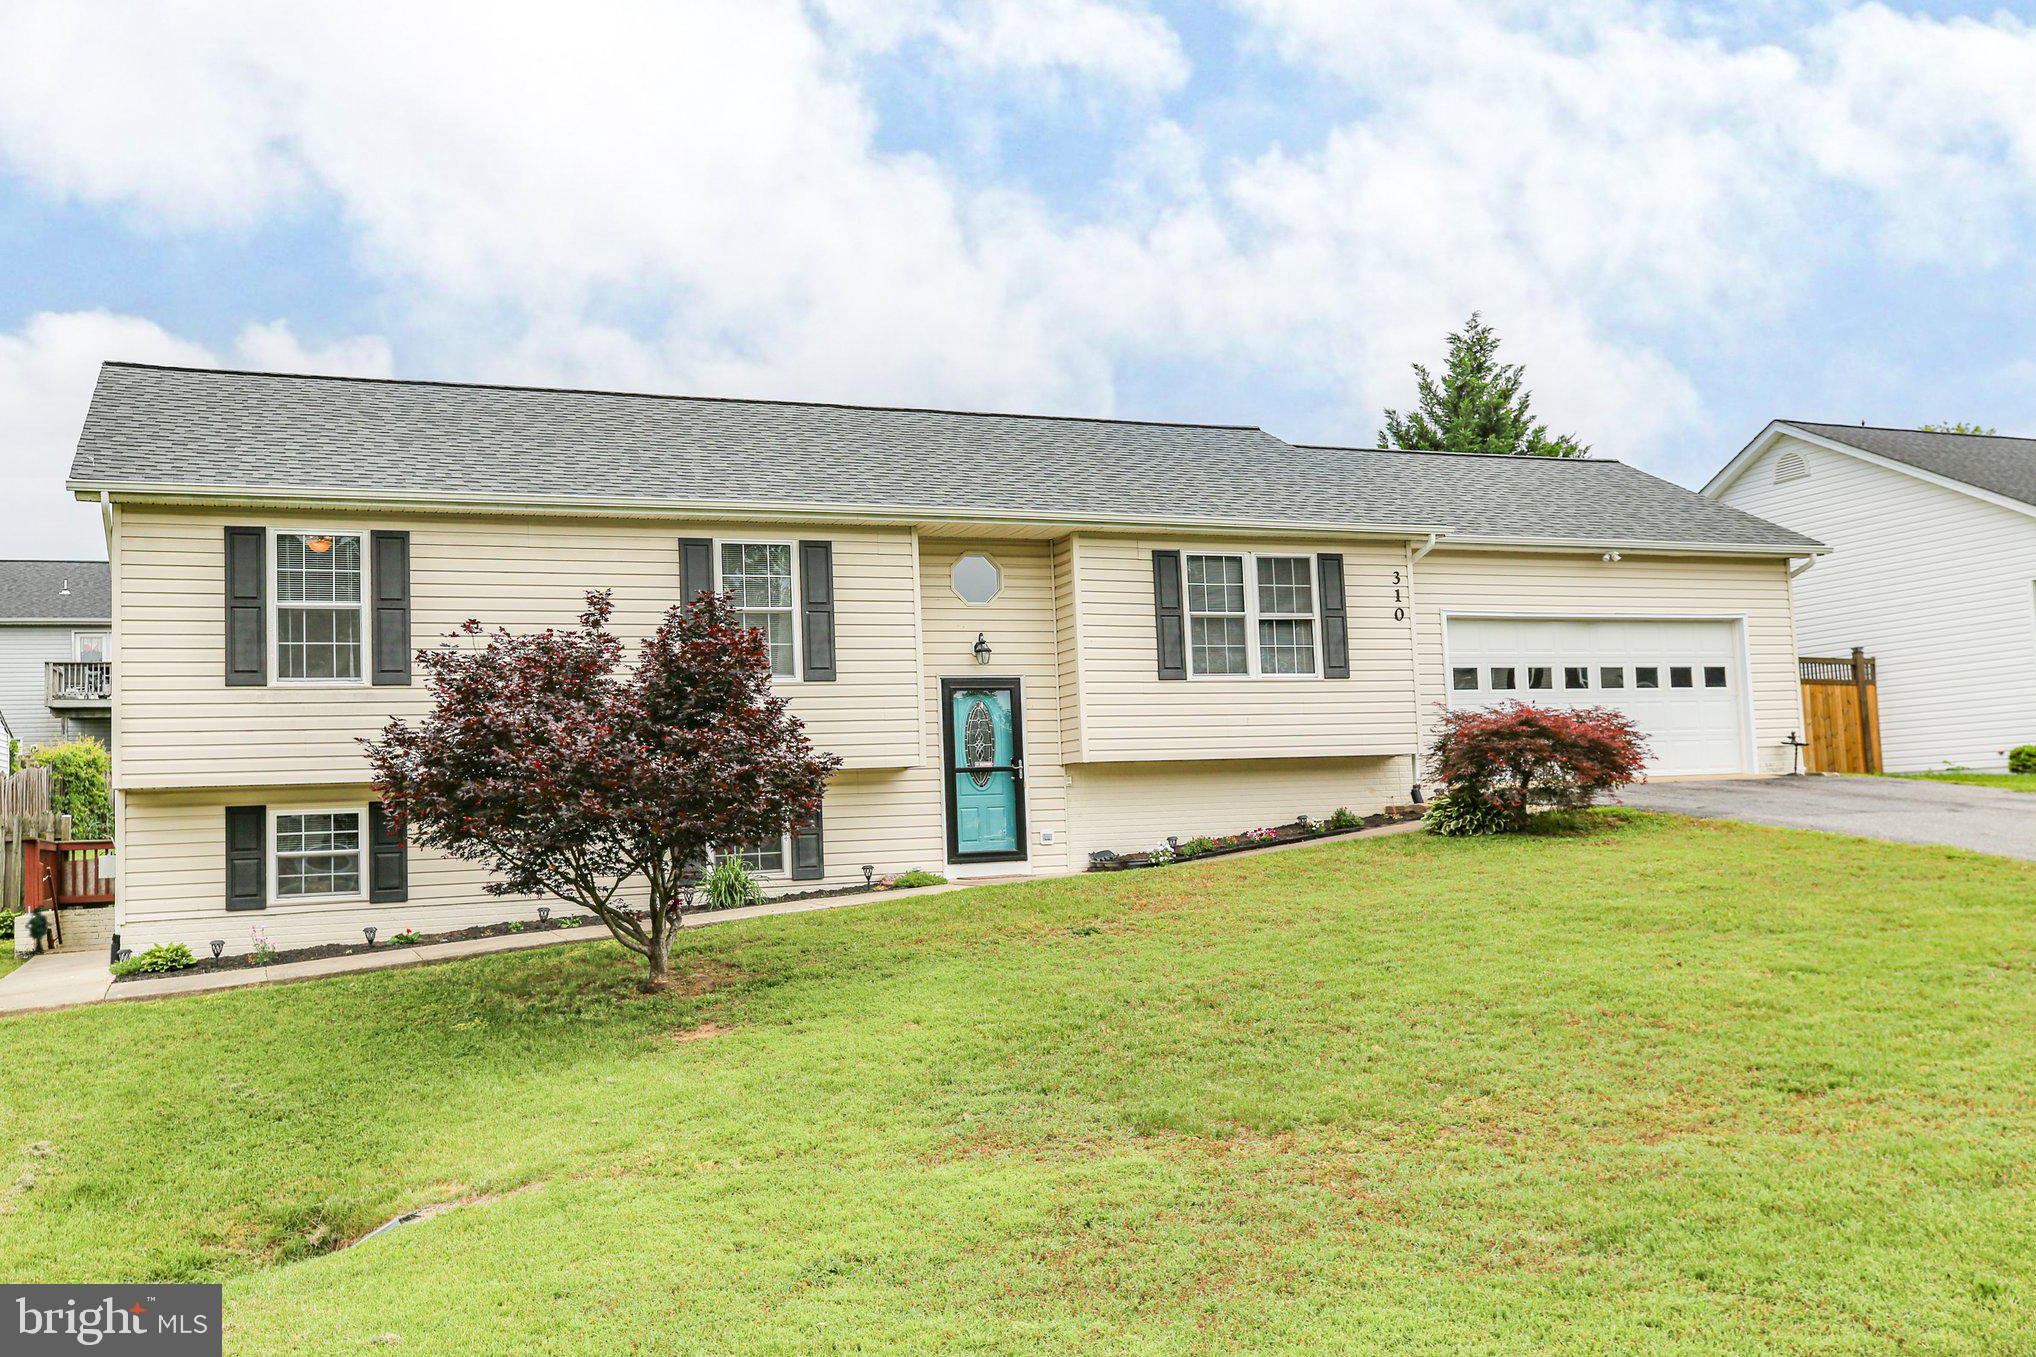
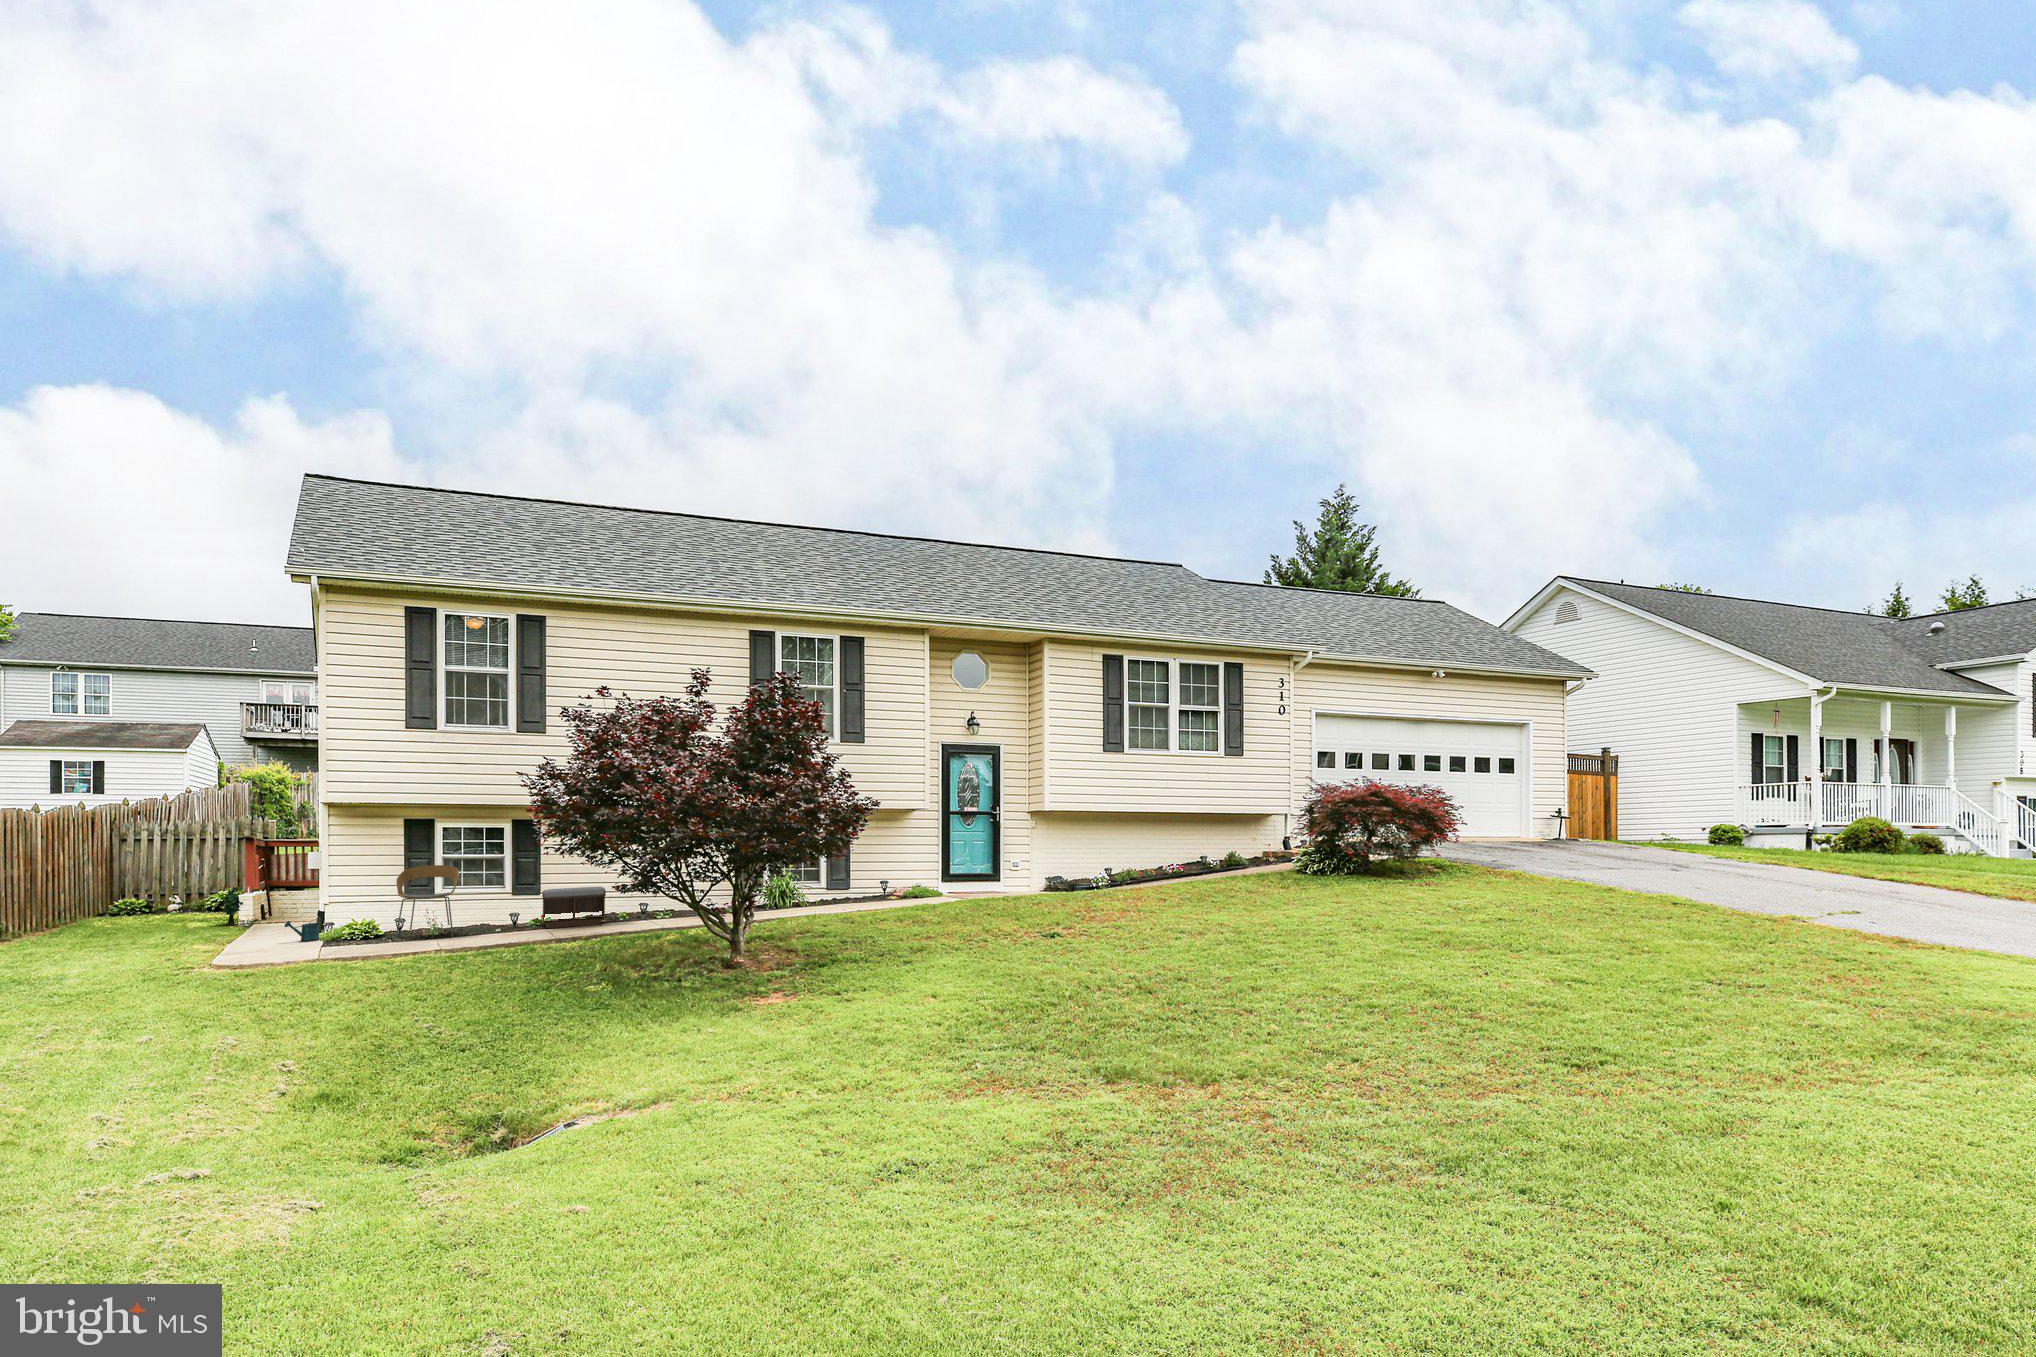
chair: none [235,866,315,966] -> present [395,865,459,941]
bench: none [426,886,509,942] -> present [542,887,606,928]
watering can: none [97,941,148,971] -> present [285,921,320,941]

